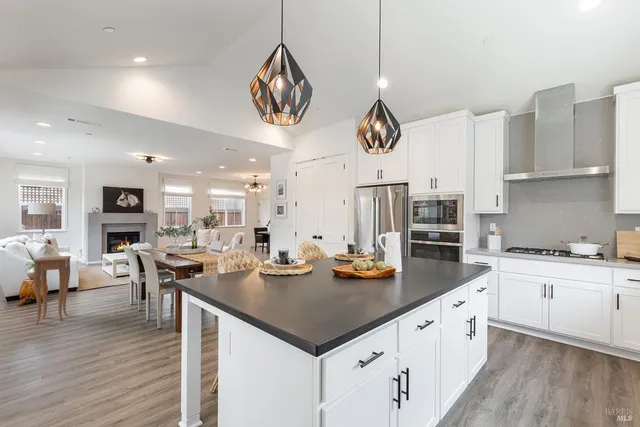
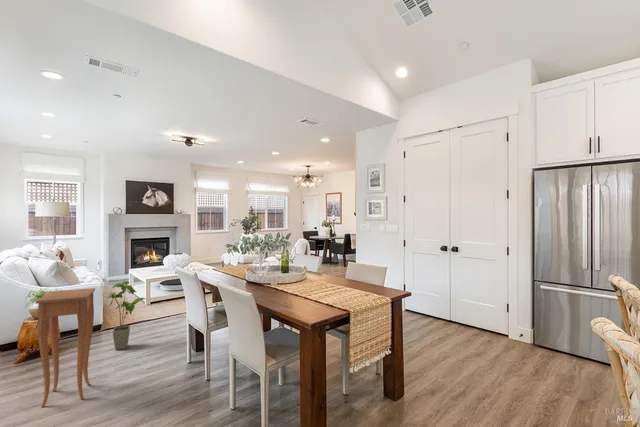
house plant: none [81,255,110,301] -> present [108,281,145,350]

